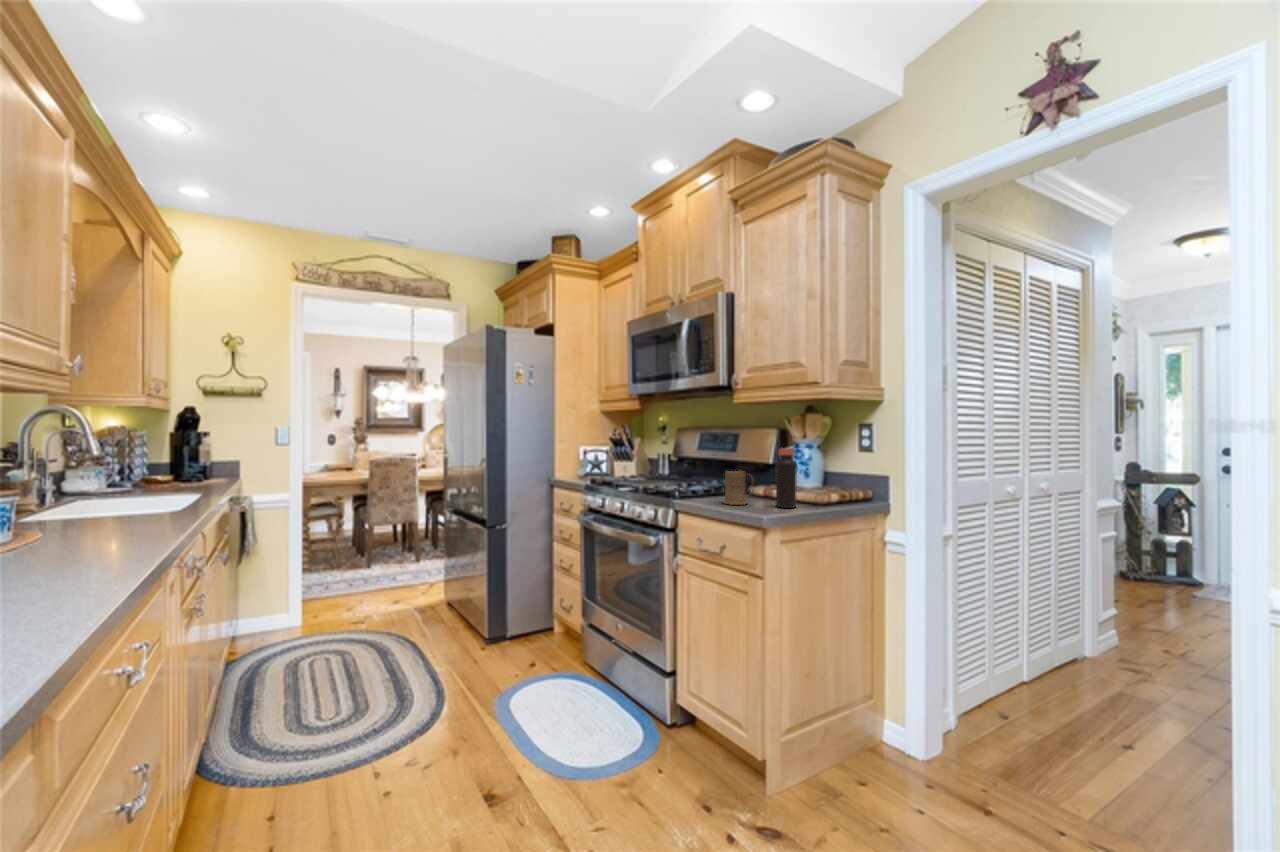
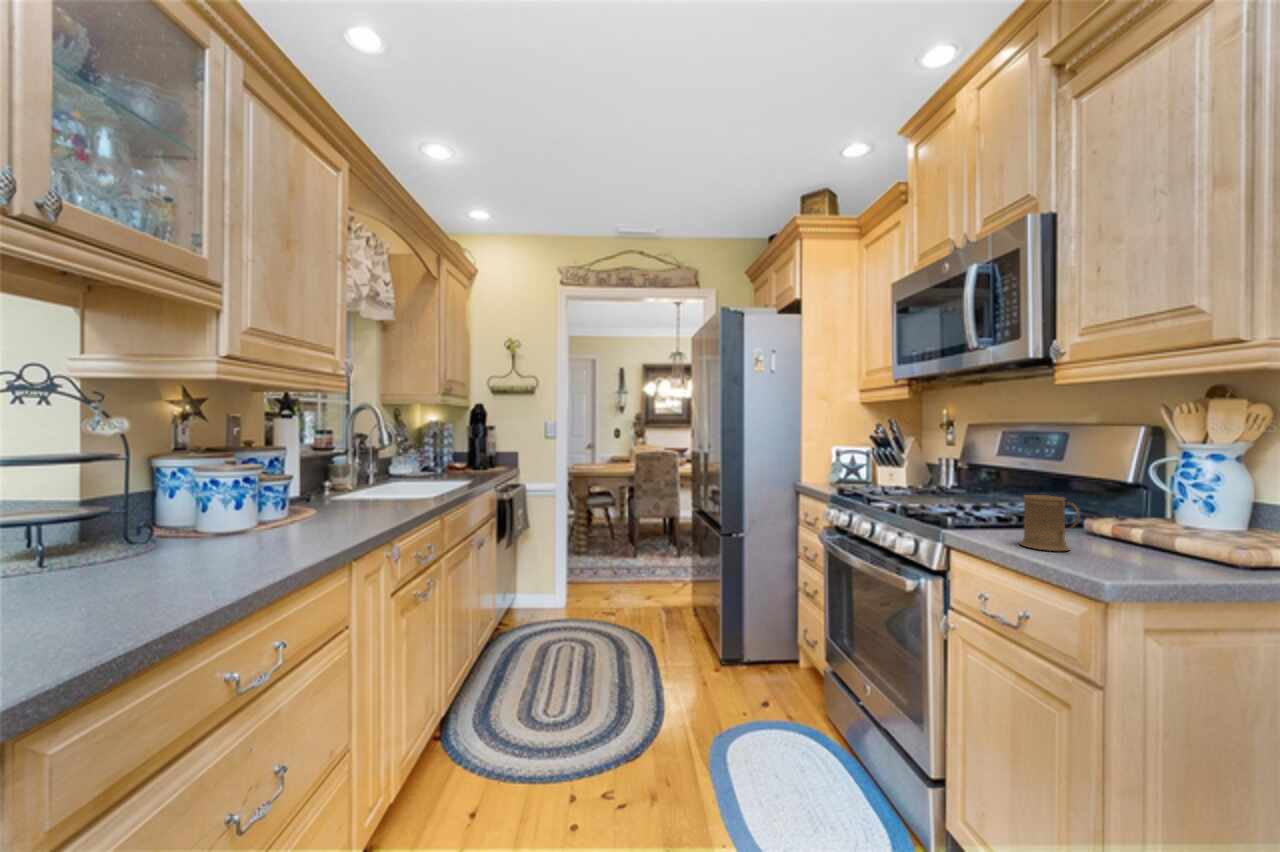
bottle: present [776,448,797,508] -> none [1129,463,1178,569]

